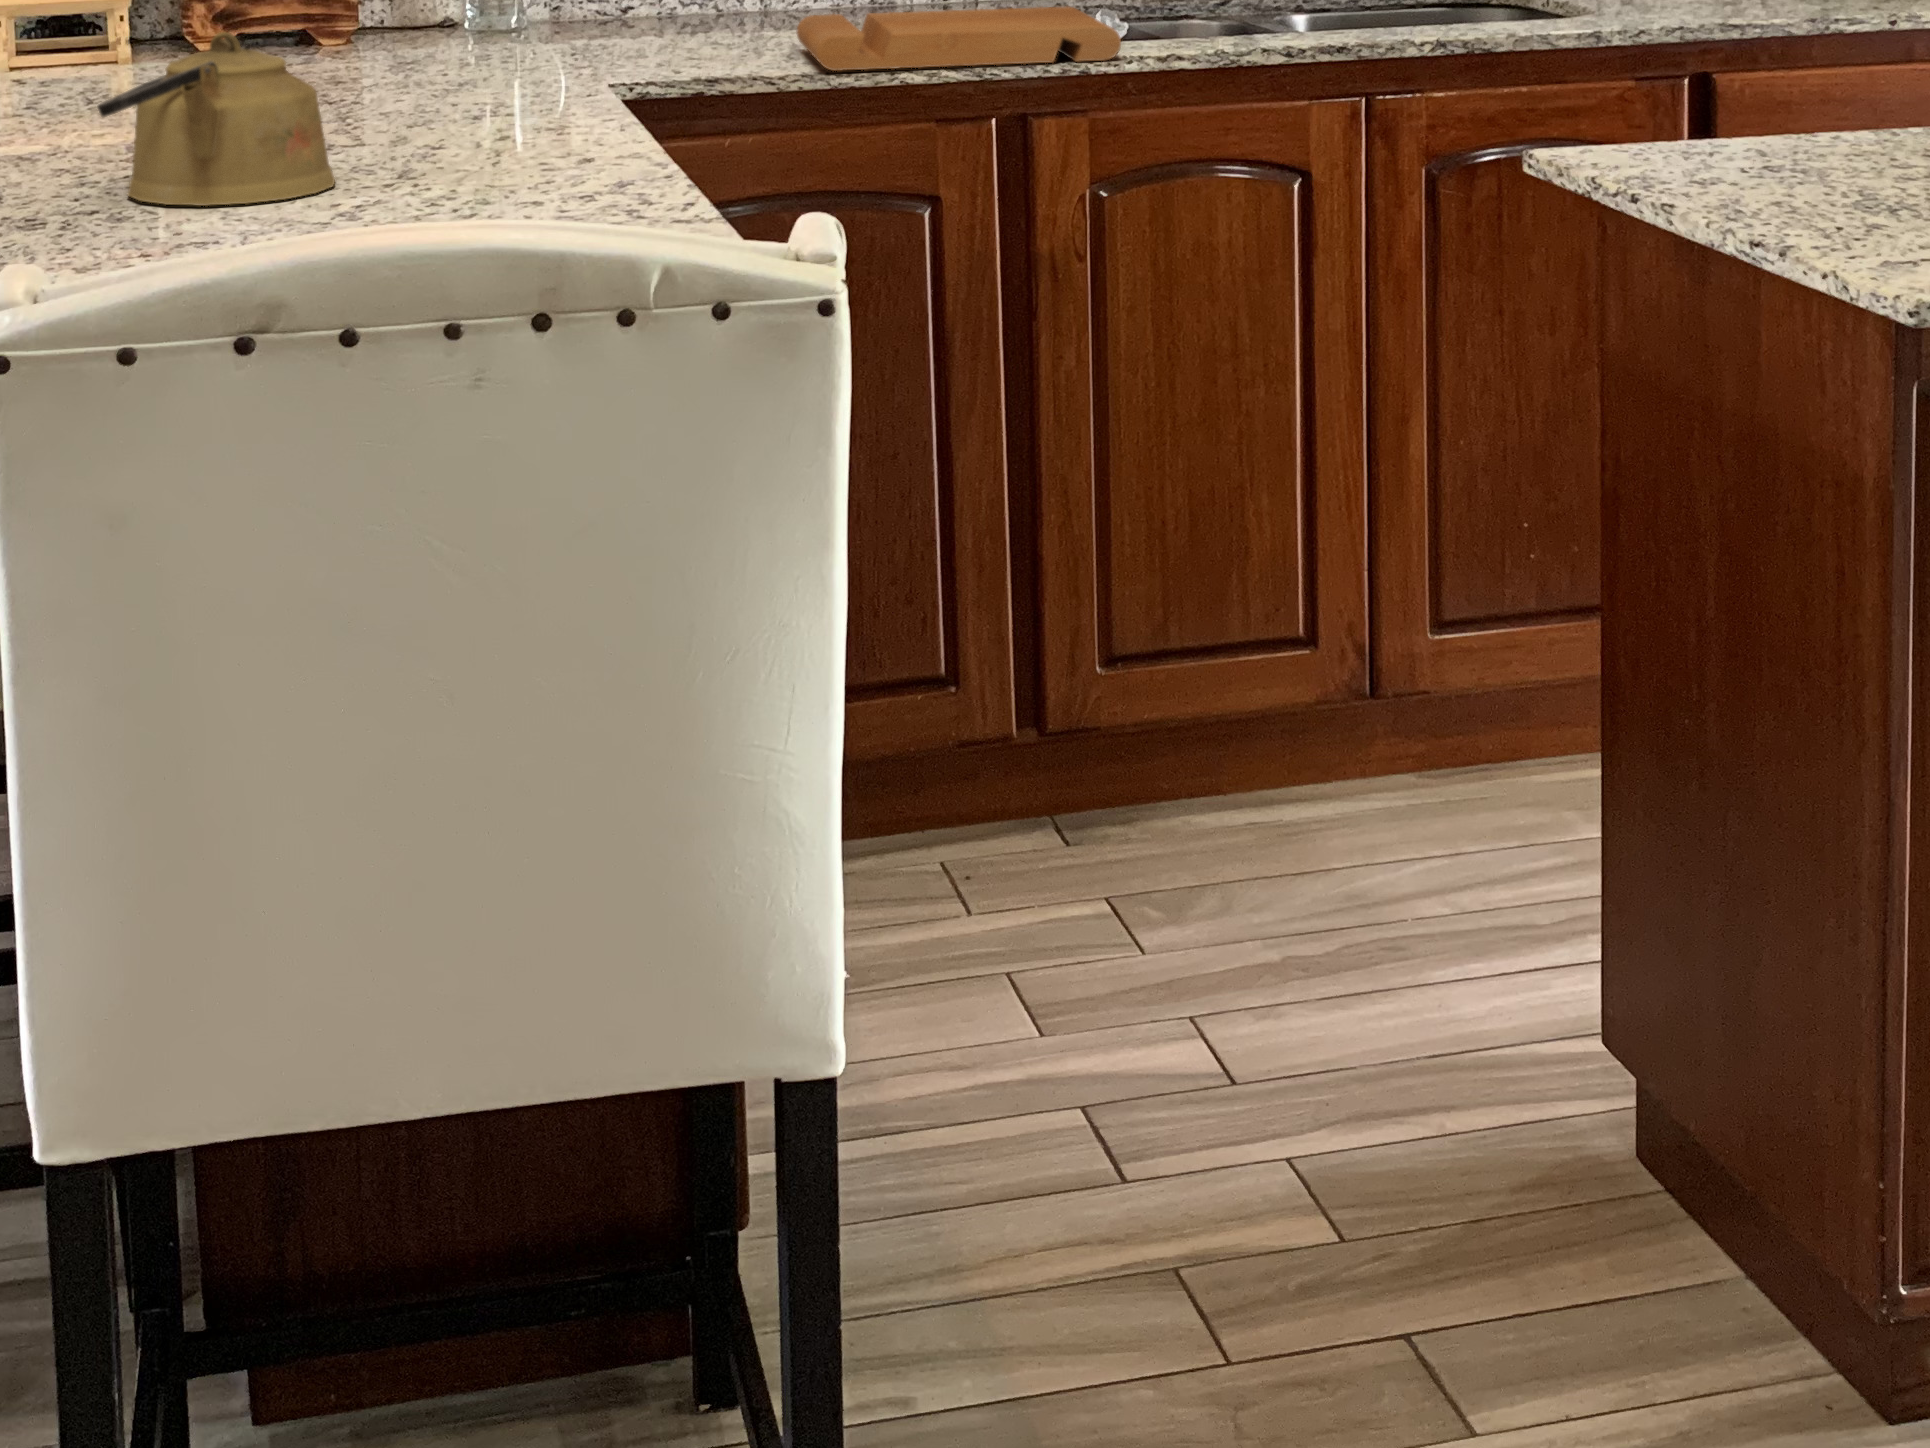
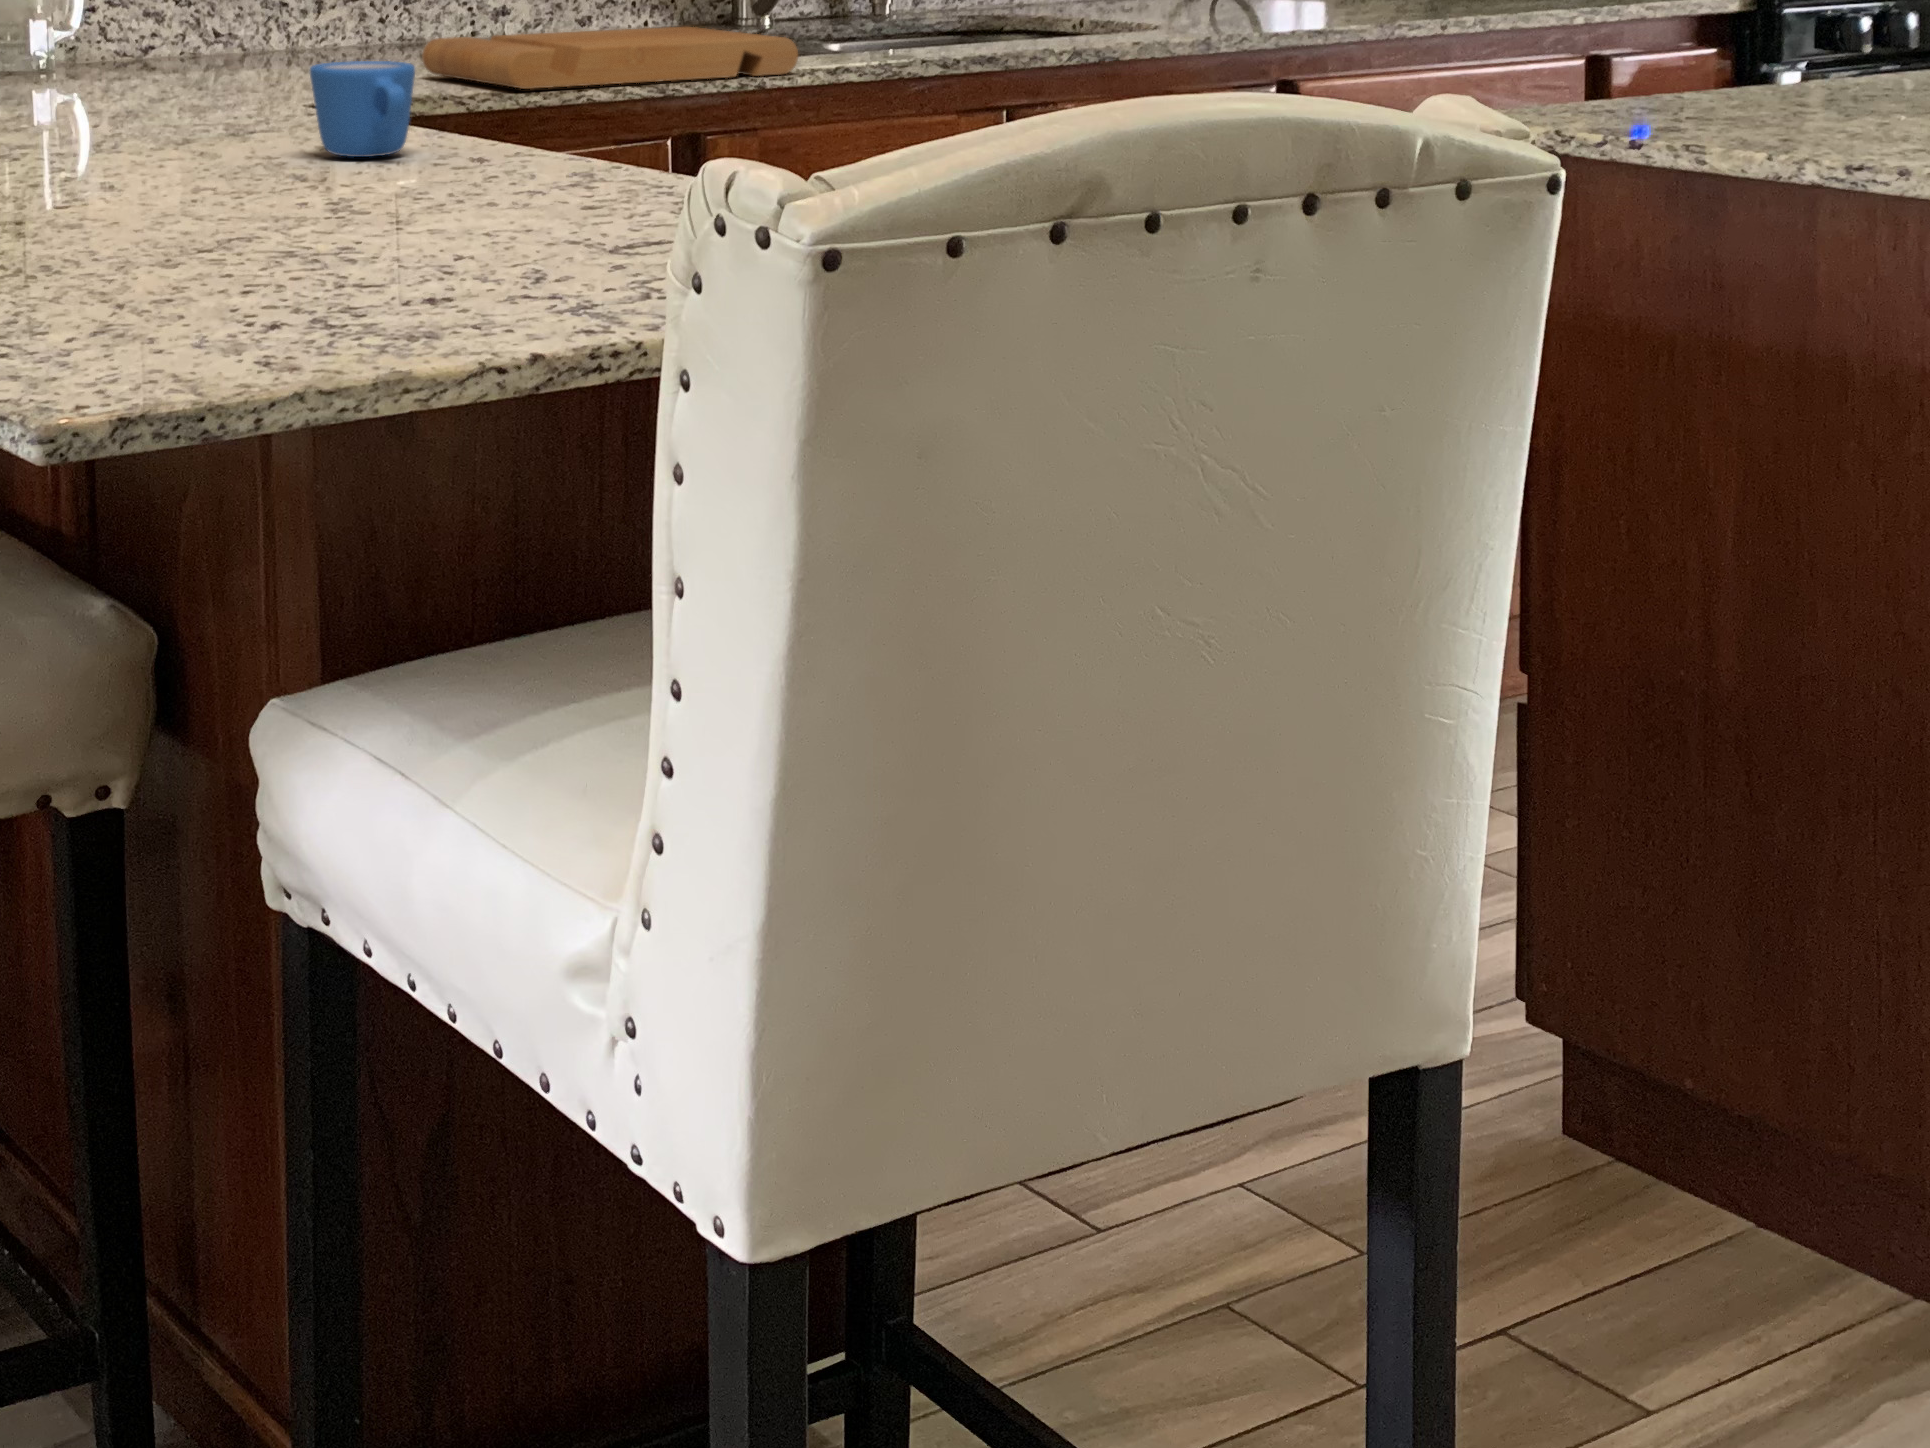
kettle: present [98,32,335,206] -> none [13,14,269,210]
mug: none [457,63,552,151] -> present [310,61,415,157]

